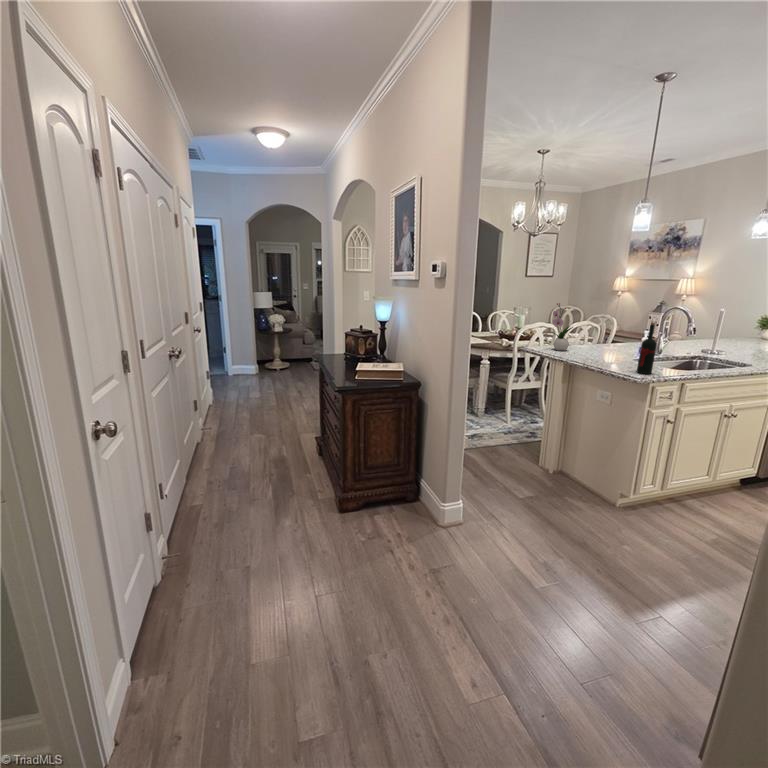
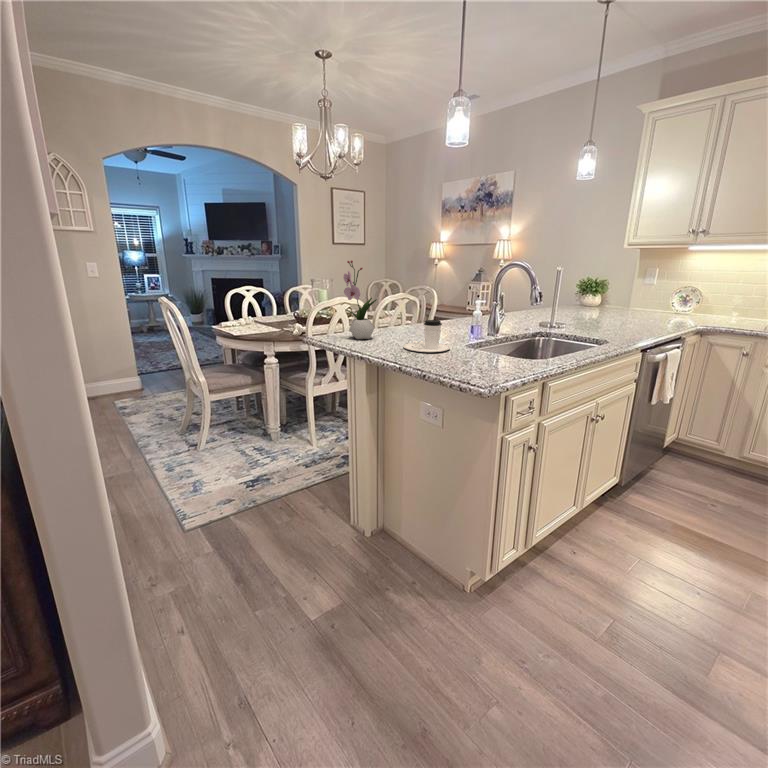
wine bottle: present [637,323,657,374] -> none [478,283,506,375]
coffee cup: none [589,341,621,361] -> present [403,320,450,352]

